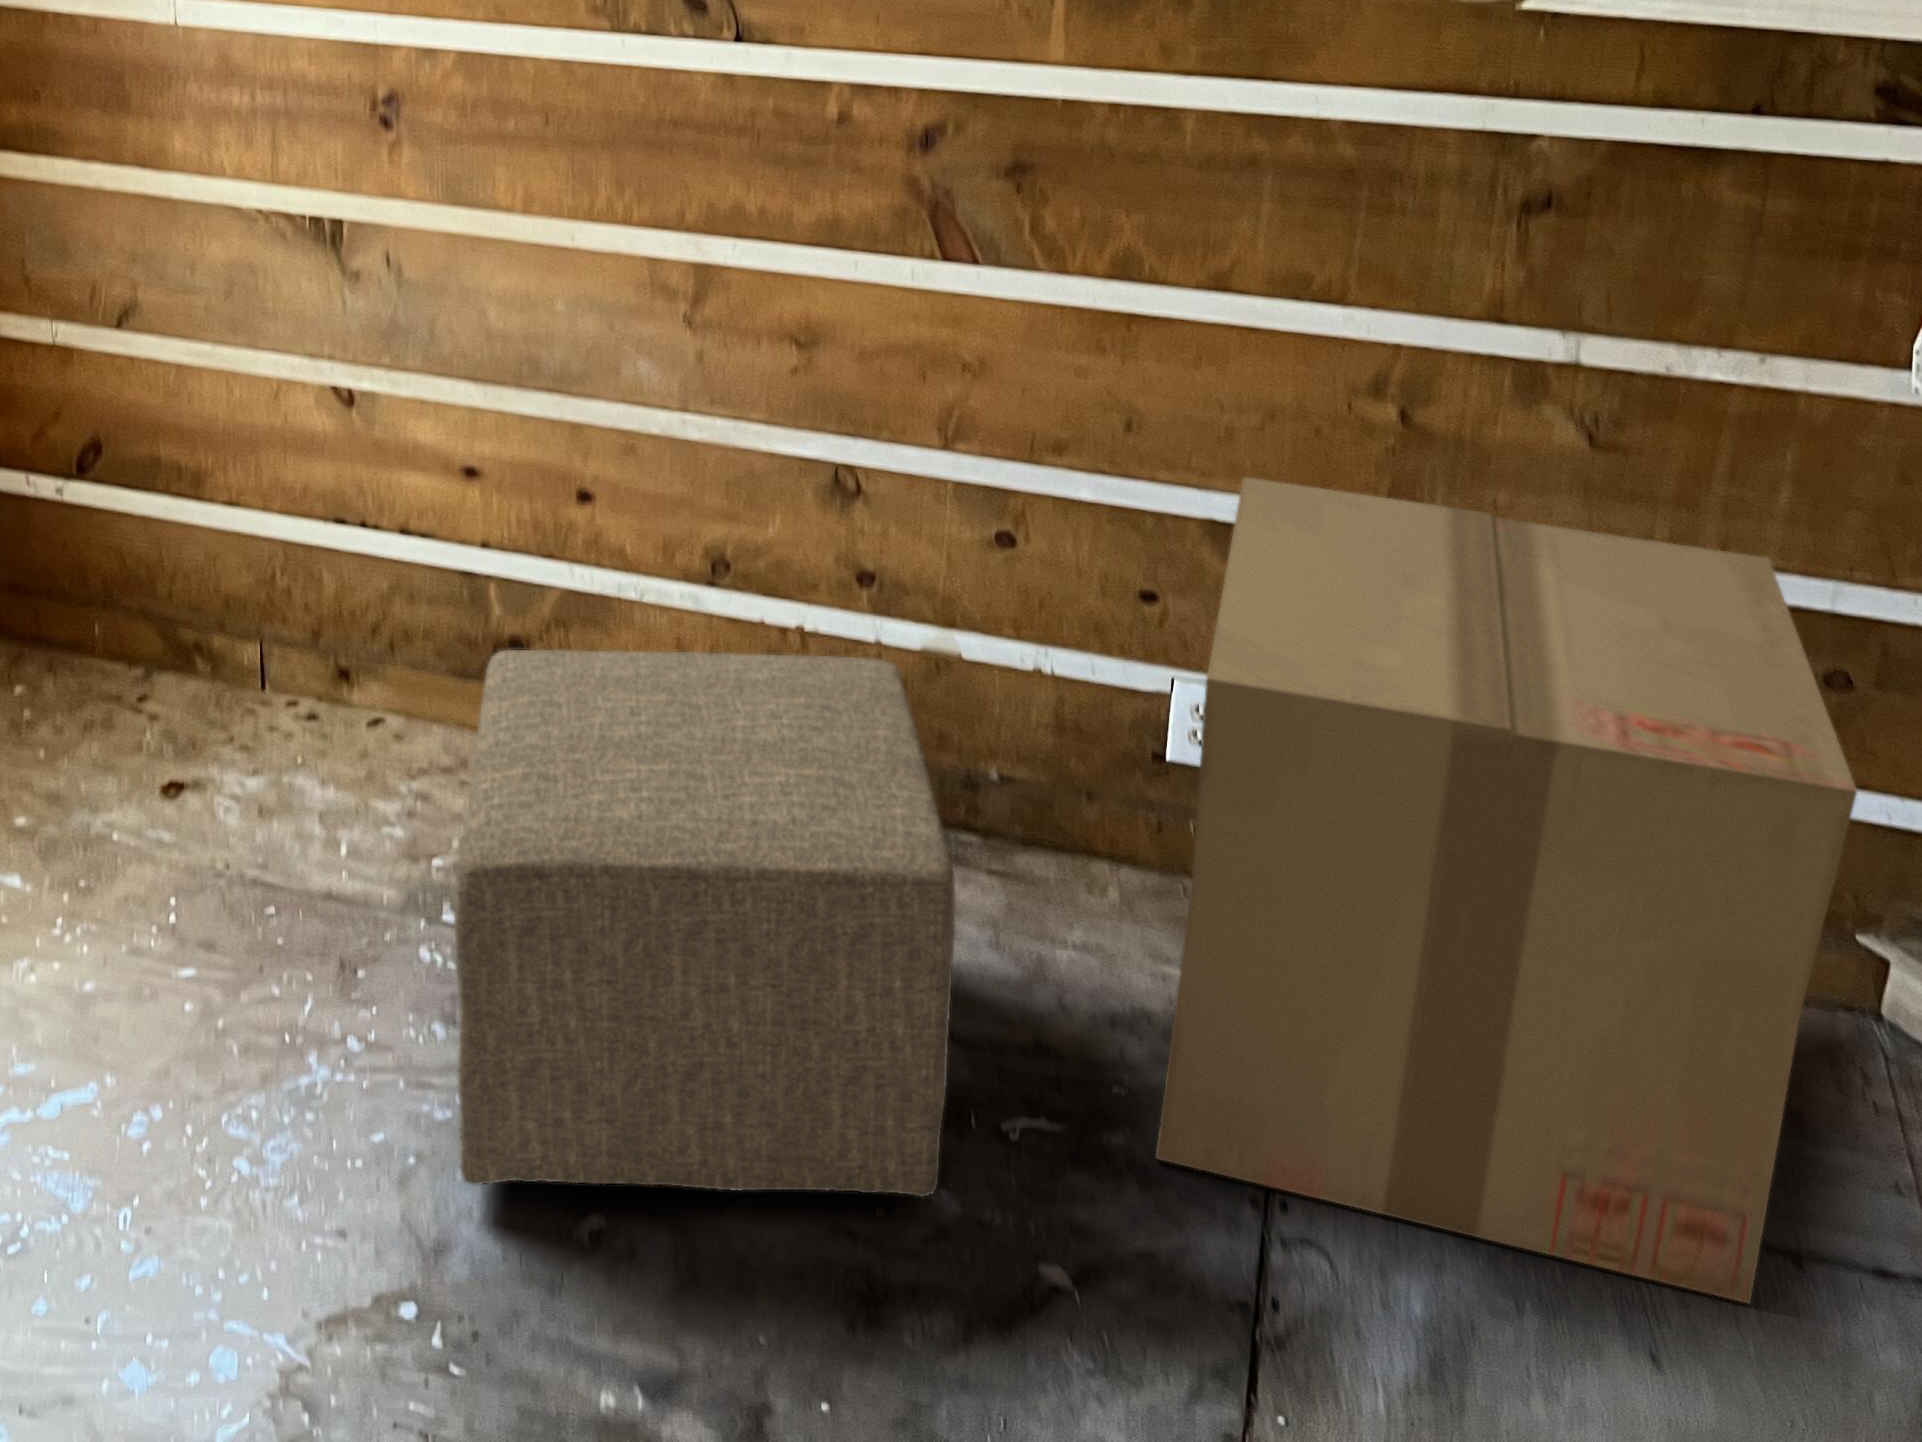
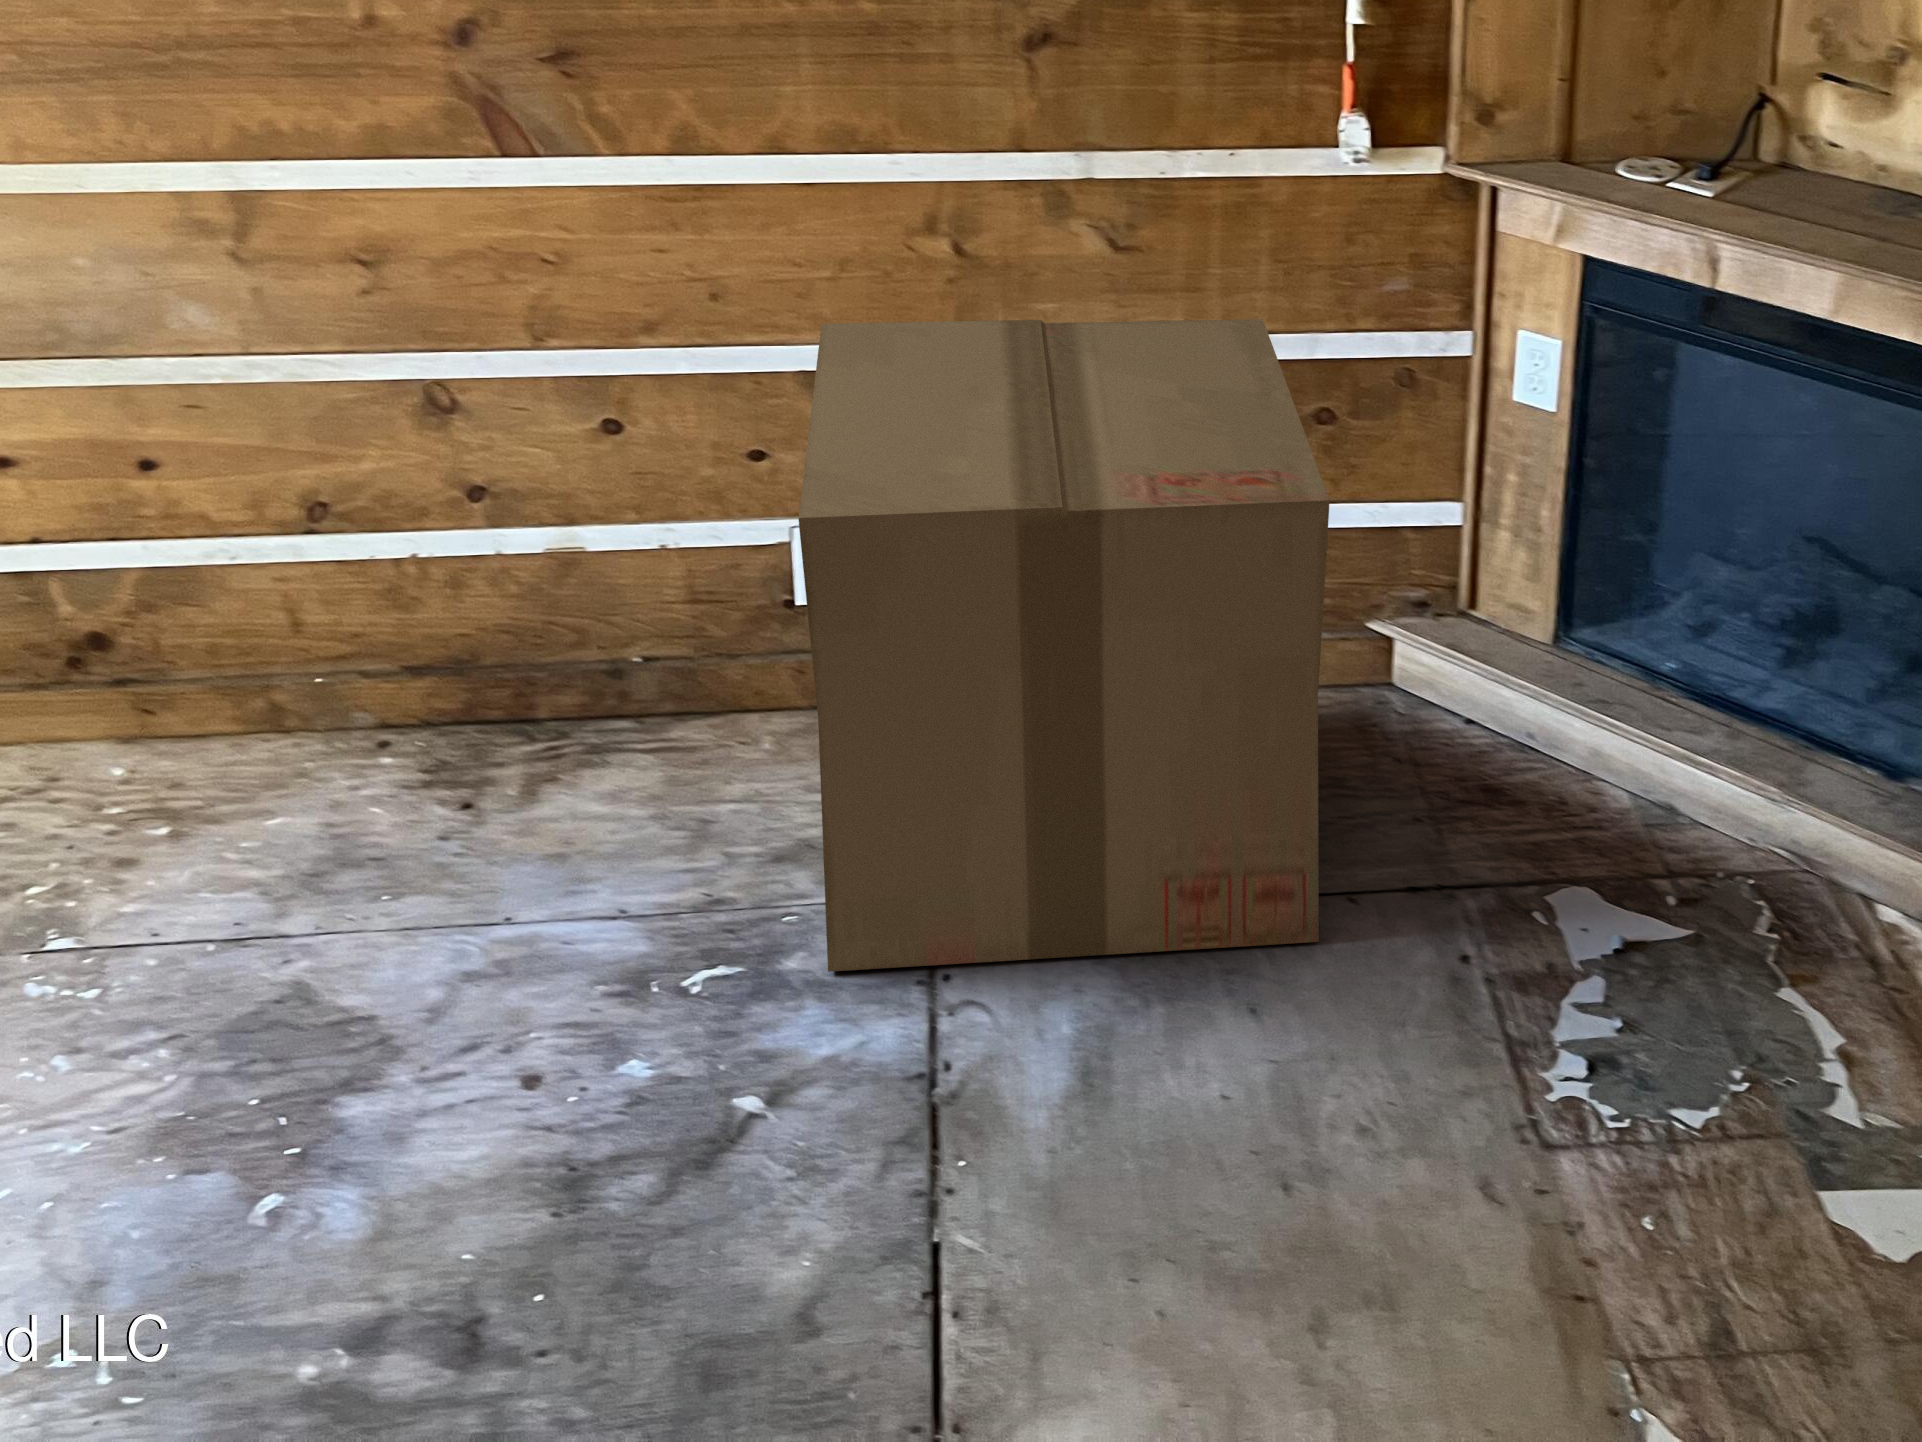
ottoman: present [454,650,956,1197] -> none [45,567,624,1210]

